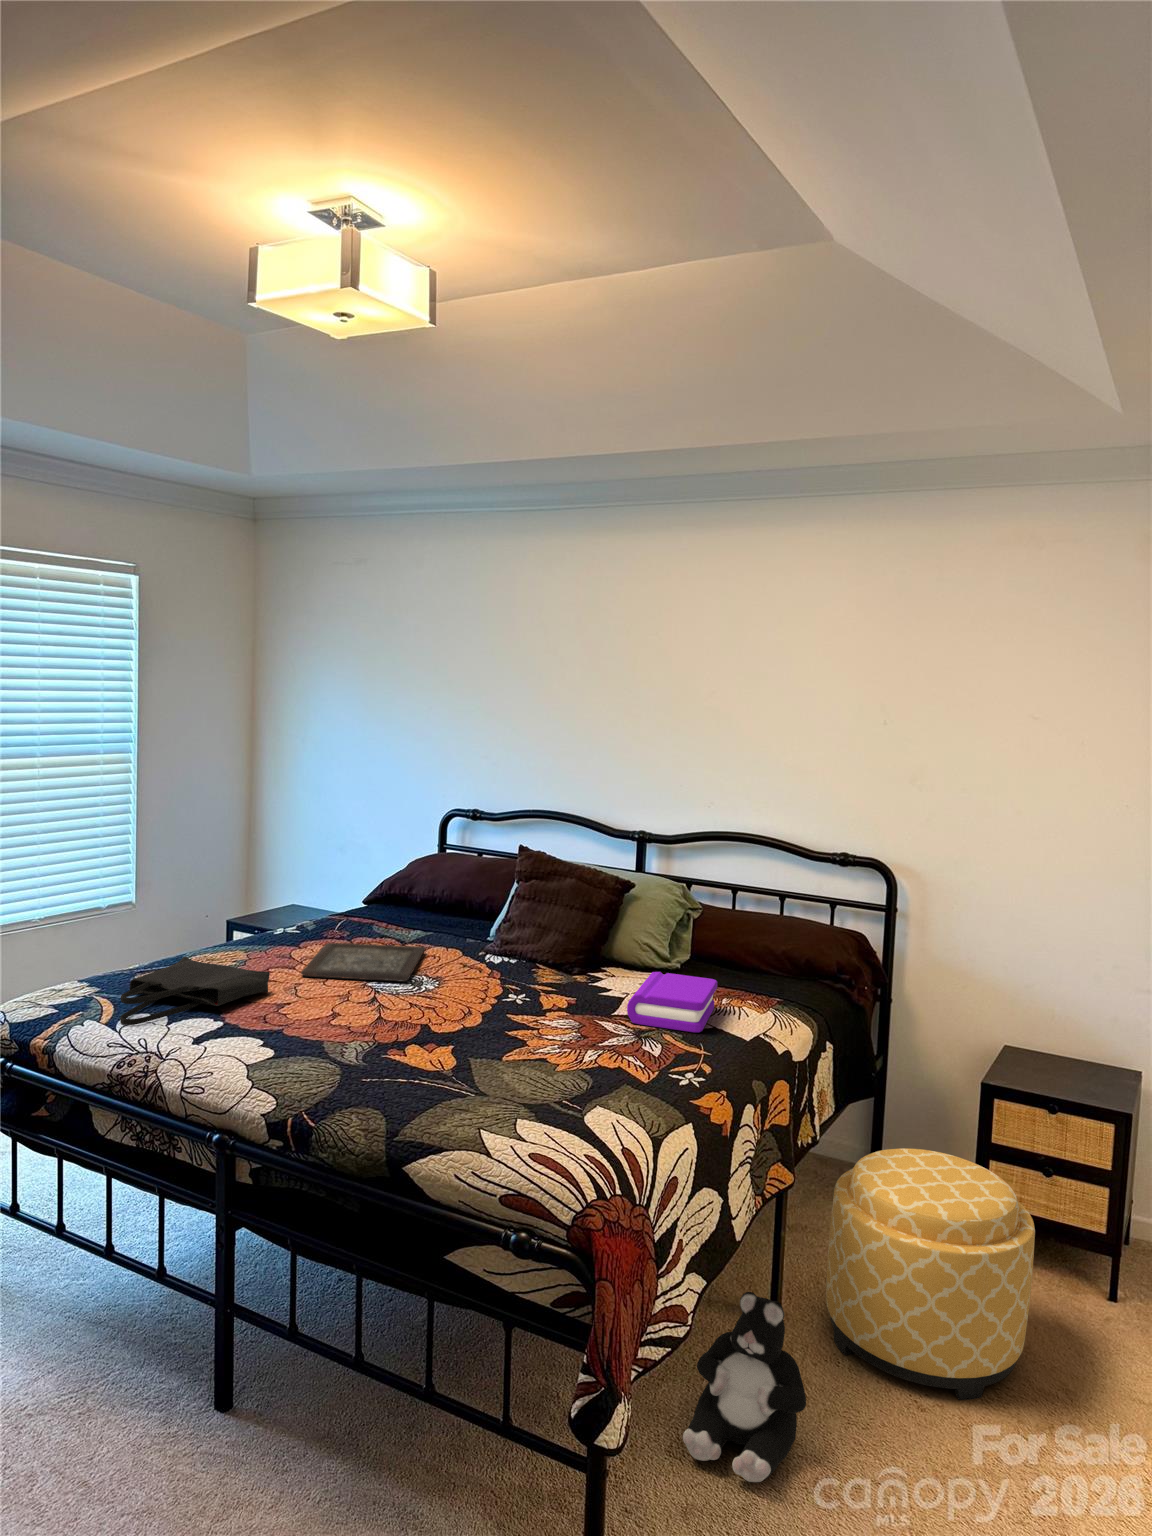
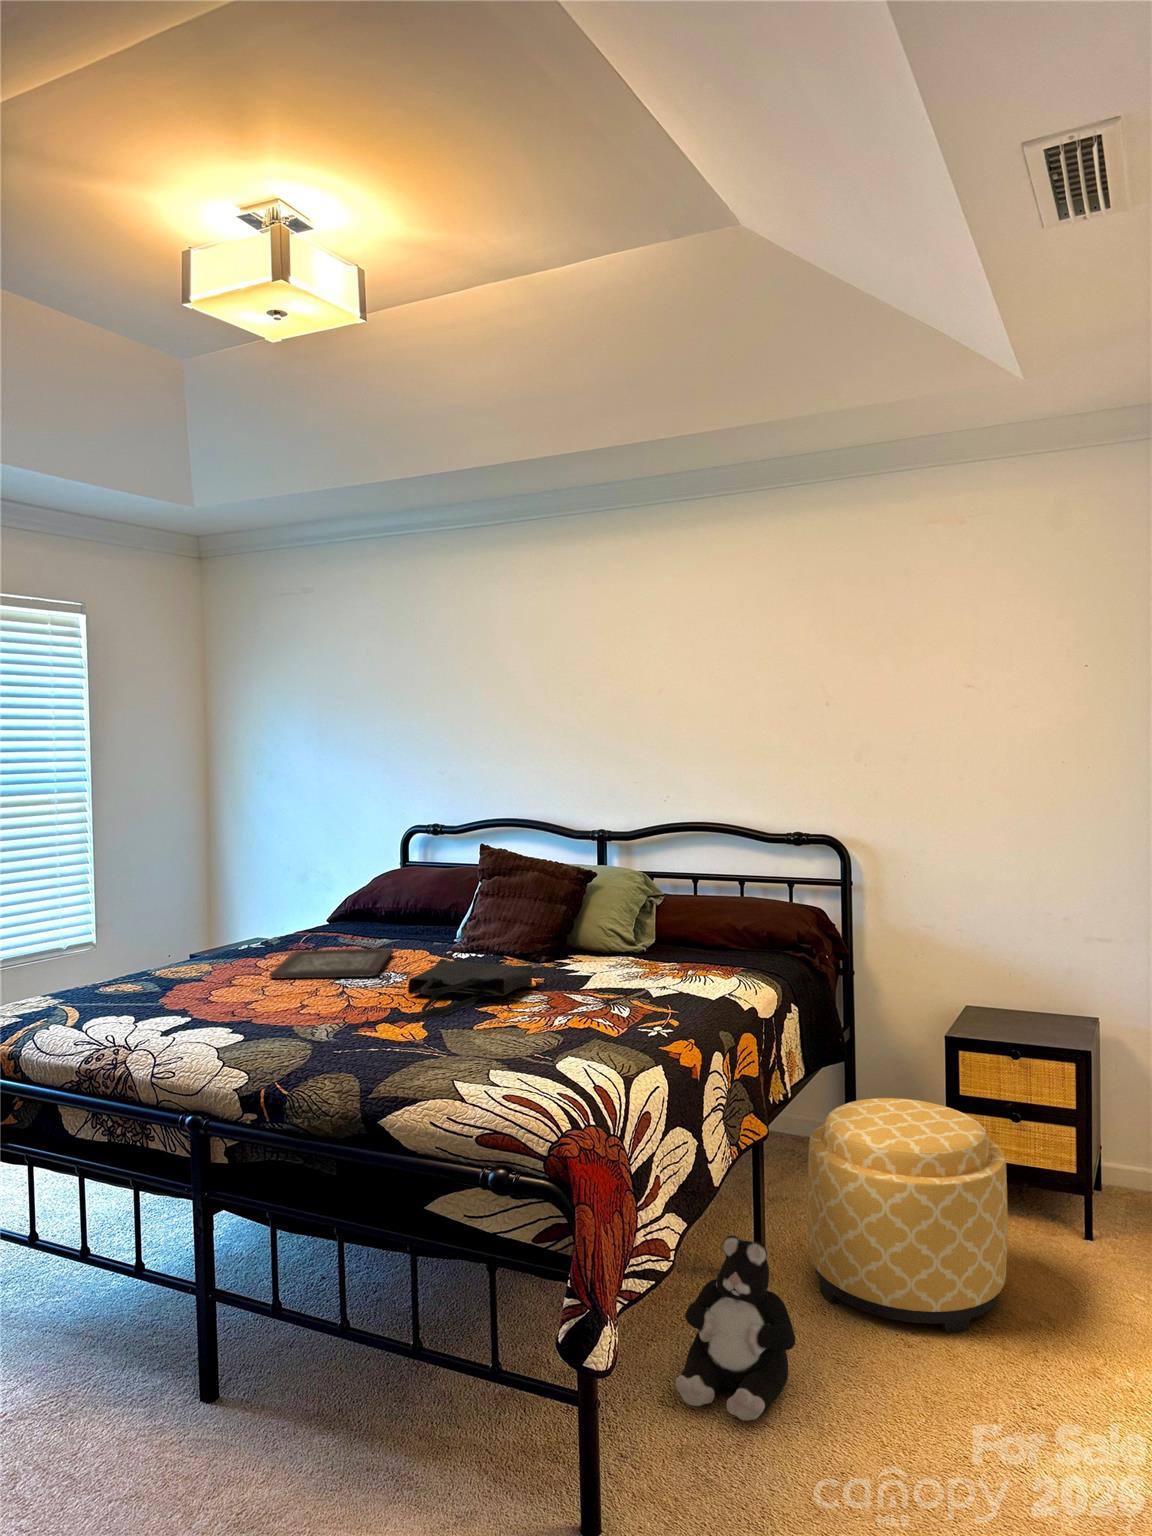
tote bag: present [120,957,270,1025] -> present [408,959,533,1016]
book: present [627,972,717,1032] -> none [594,948,681,997]

